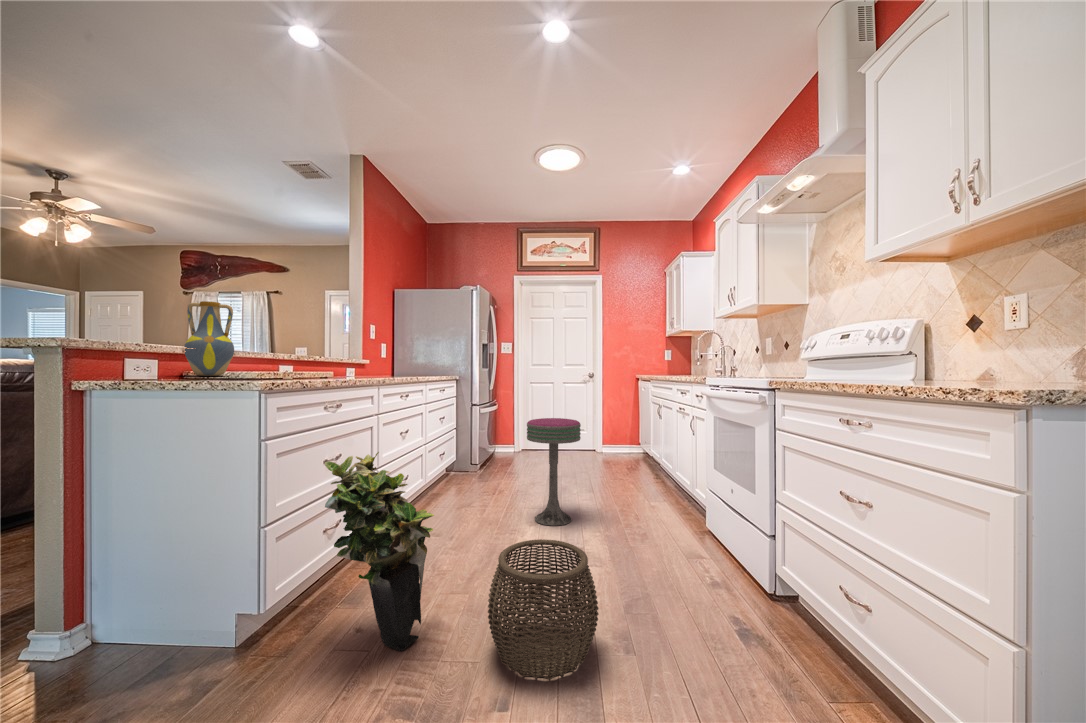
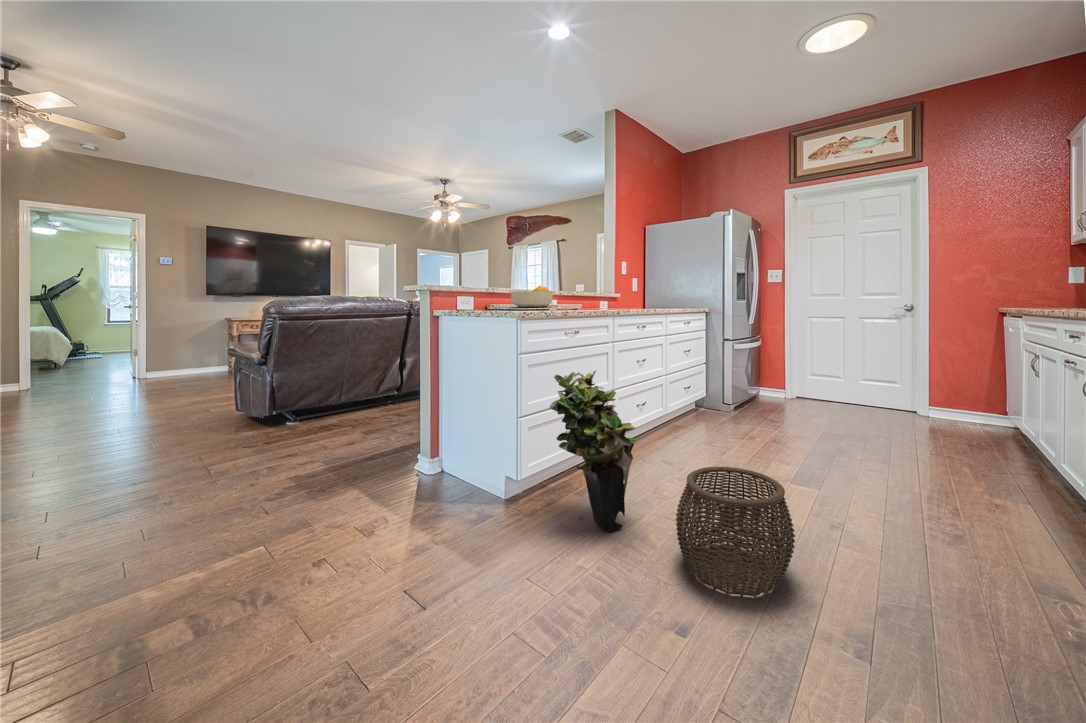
vase: present [184,301,234,376] -> none [476,253,505,309]
fruit bowl: none [237,346,297,373] -> present [511,286,553,307]
bar stool: present [527,418,581,526] -> none [768,353,839,470]

